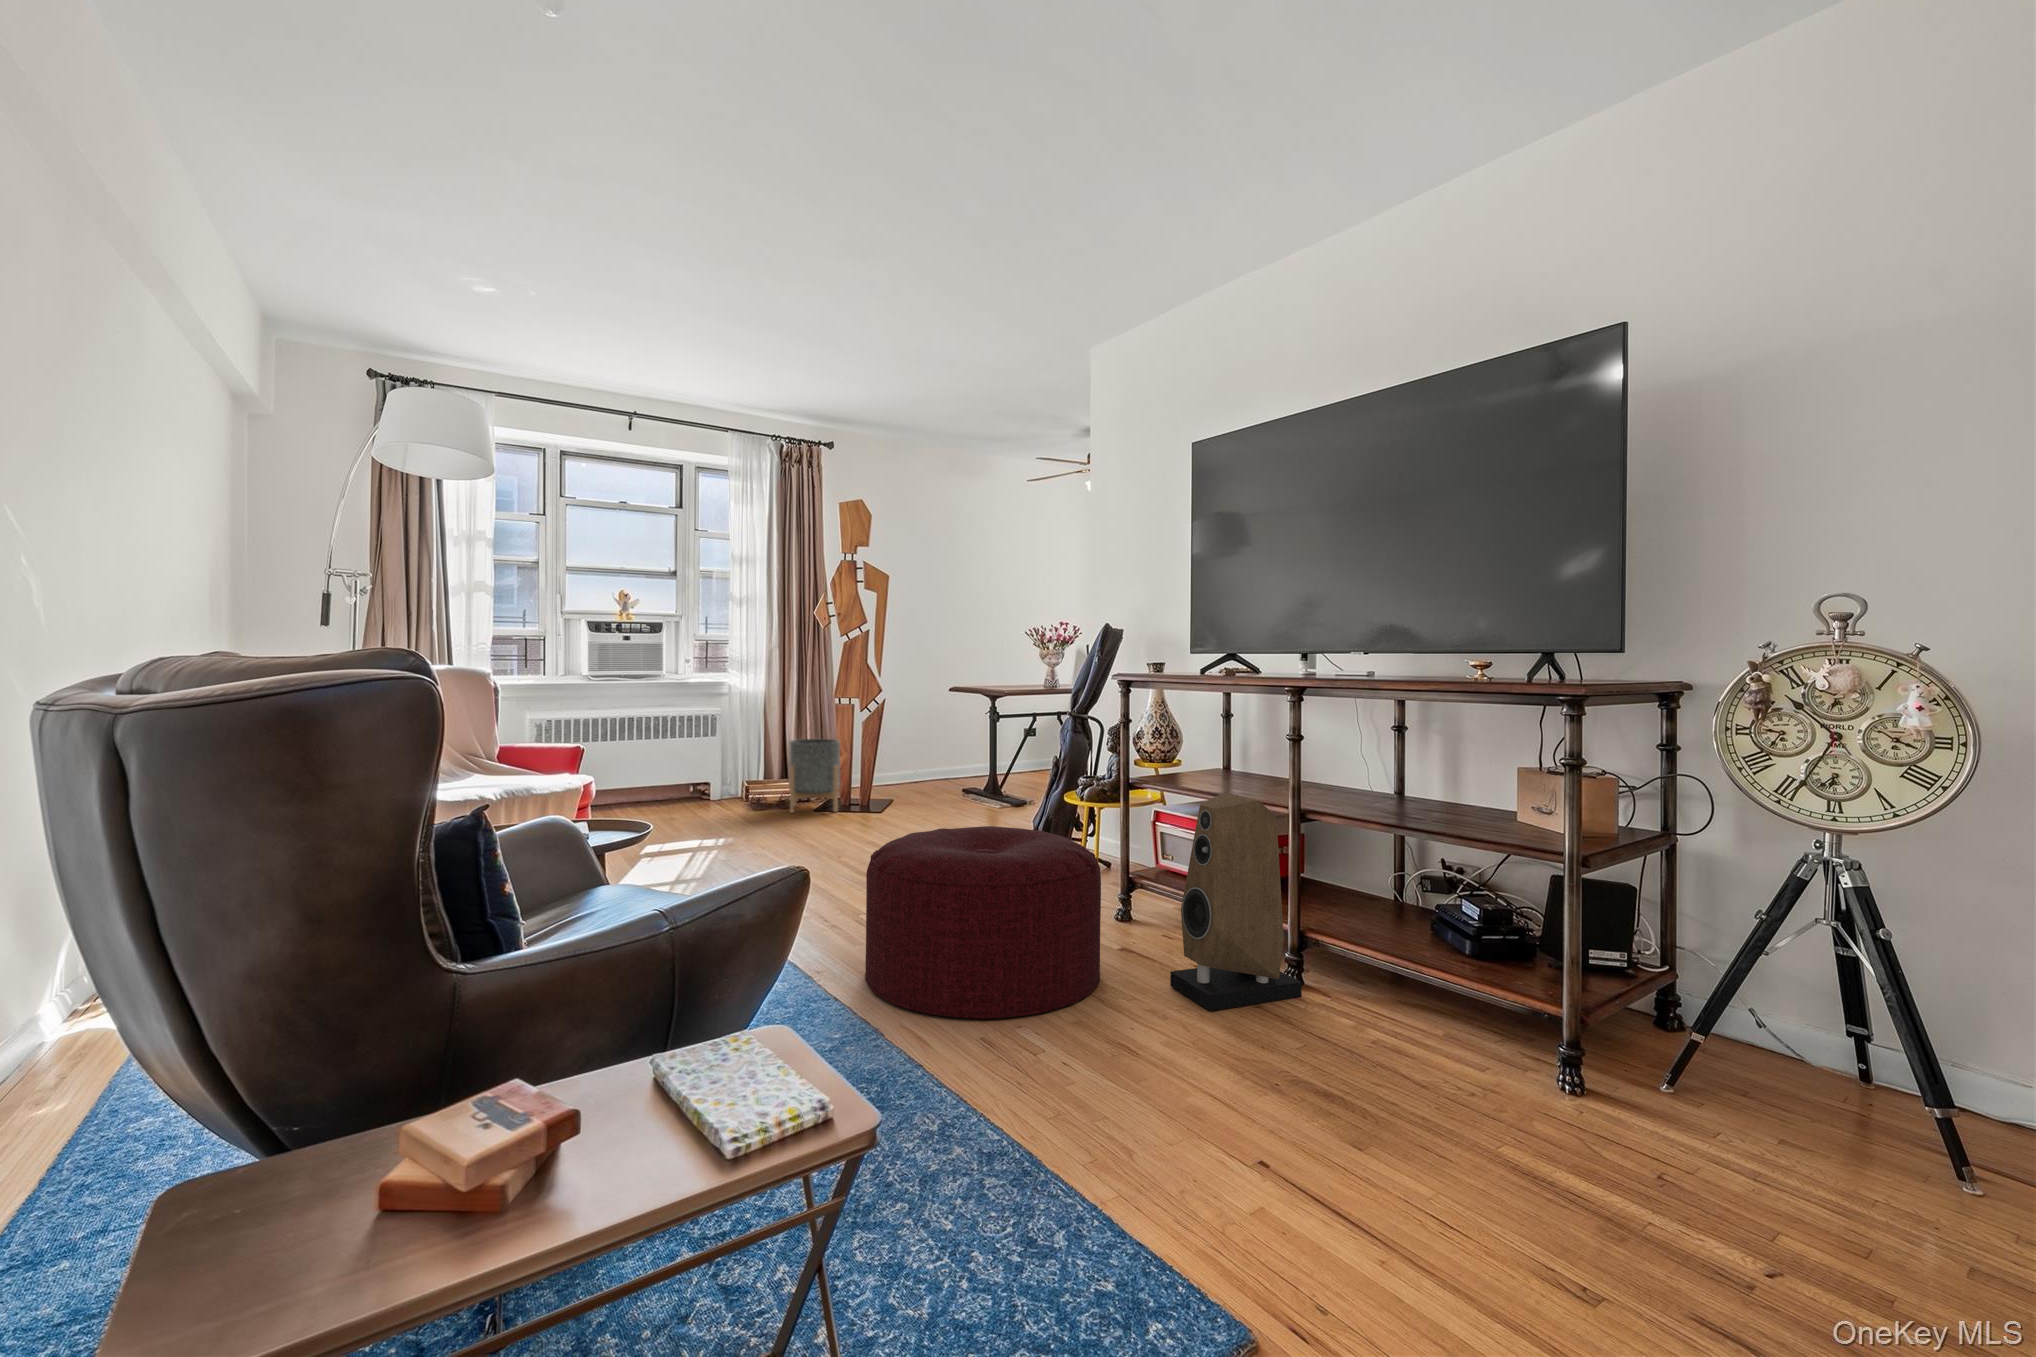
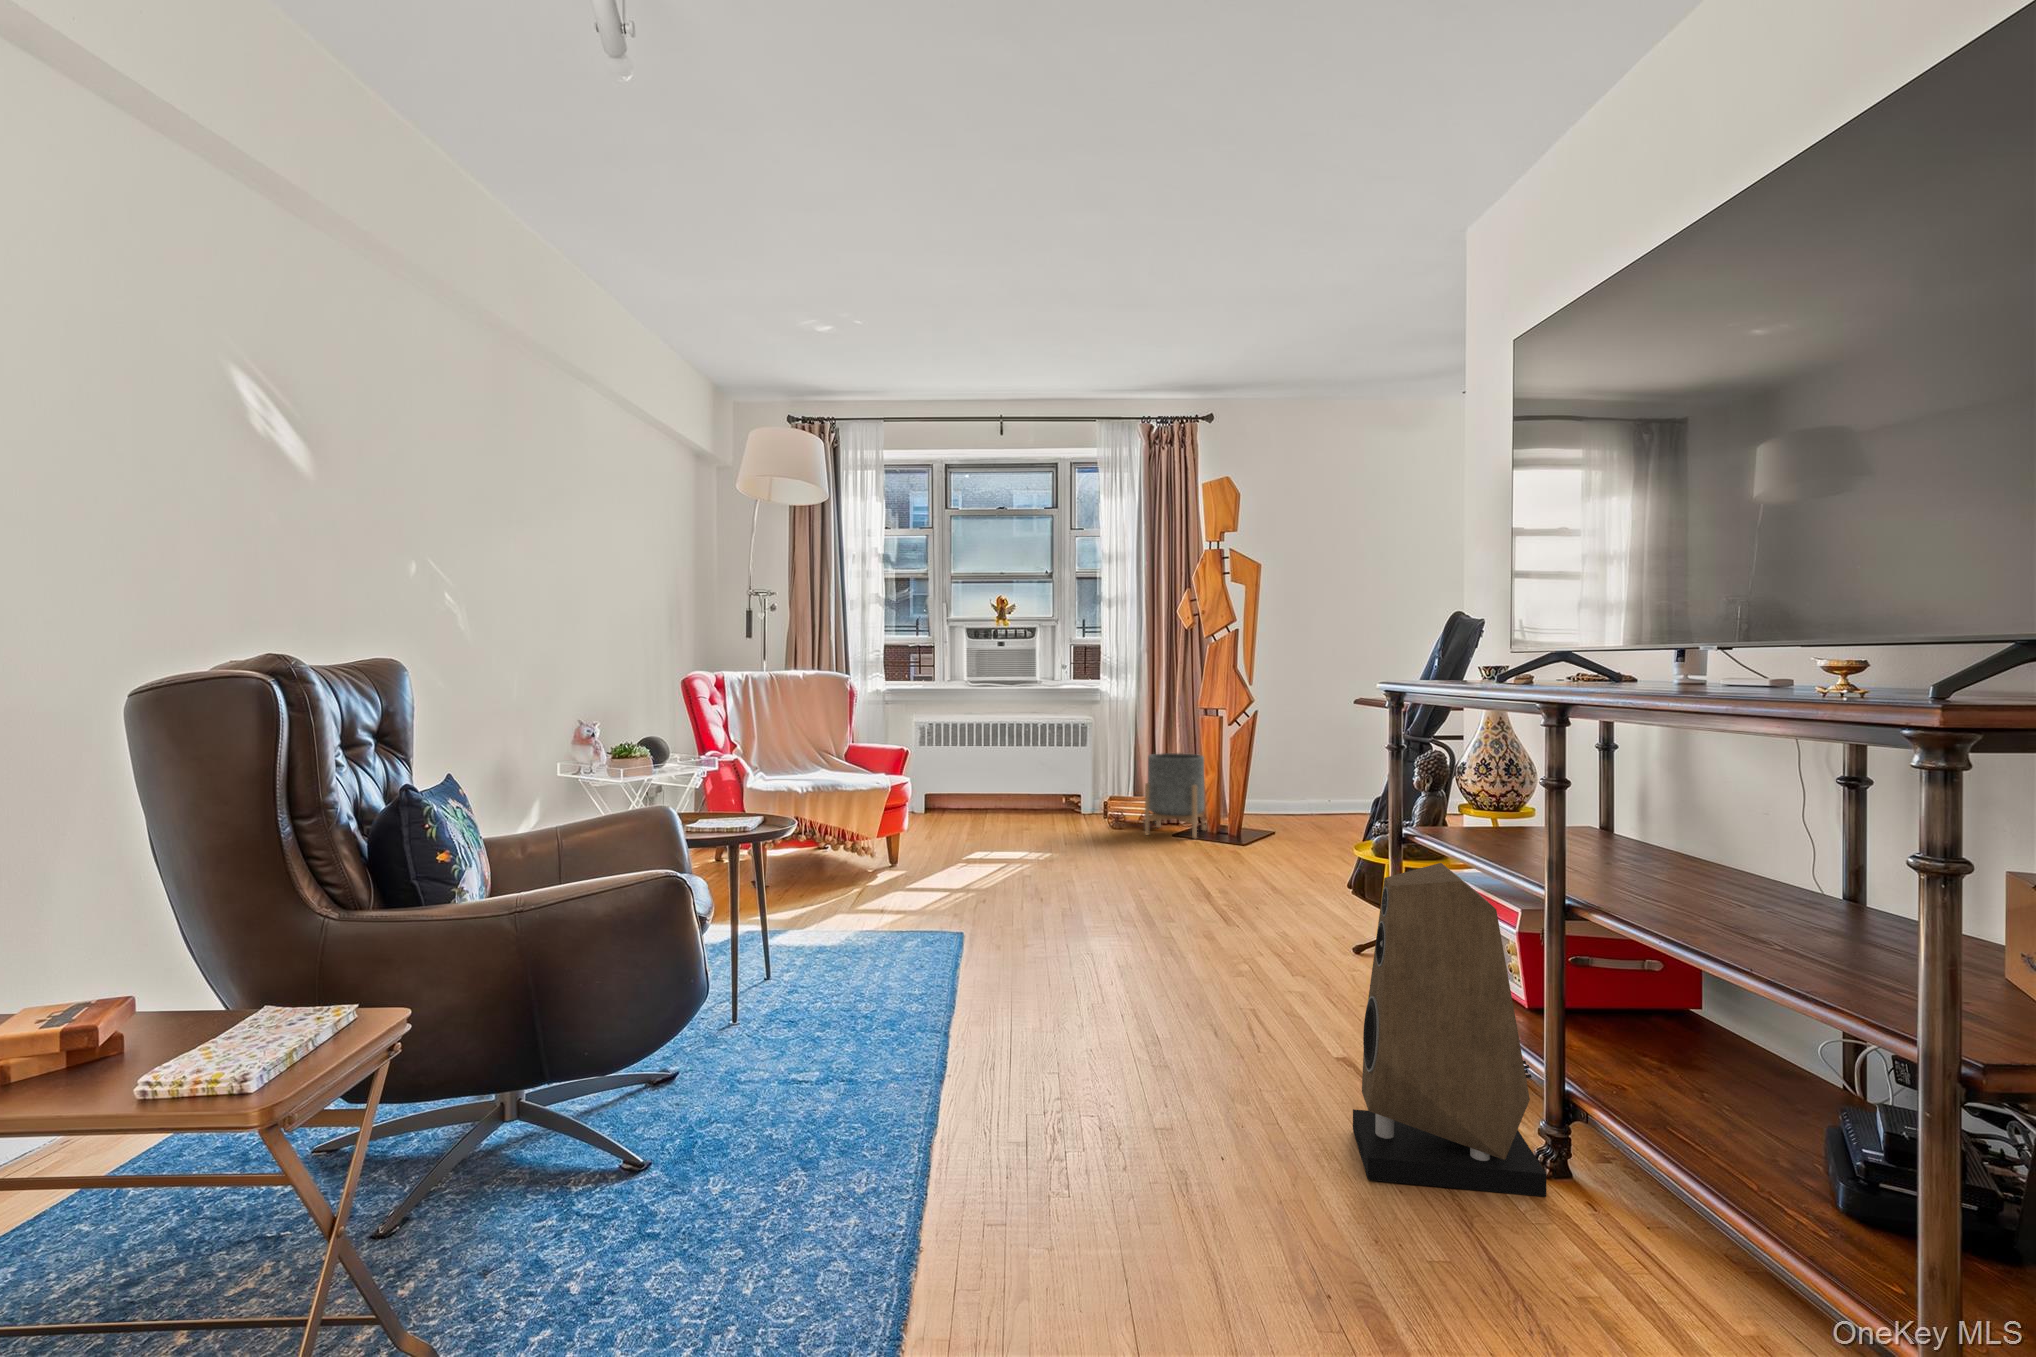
ottoman: present [865,826,1101,1019] -> none [989,874,1281,1124]

